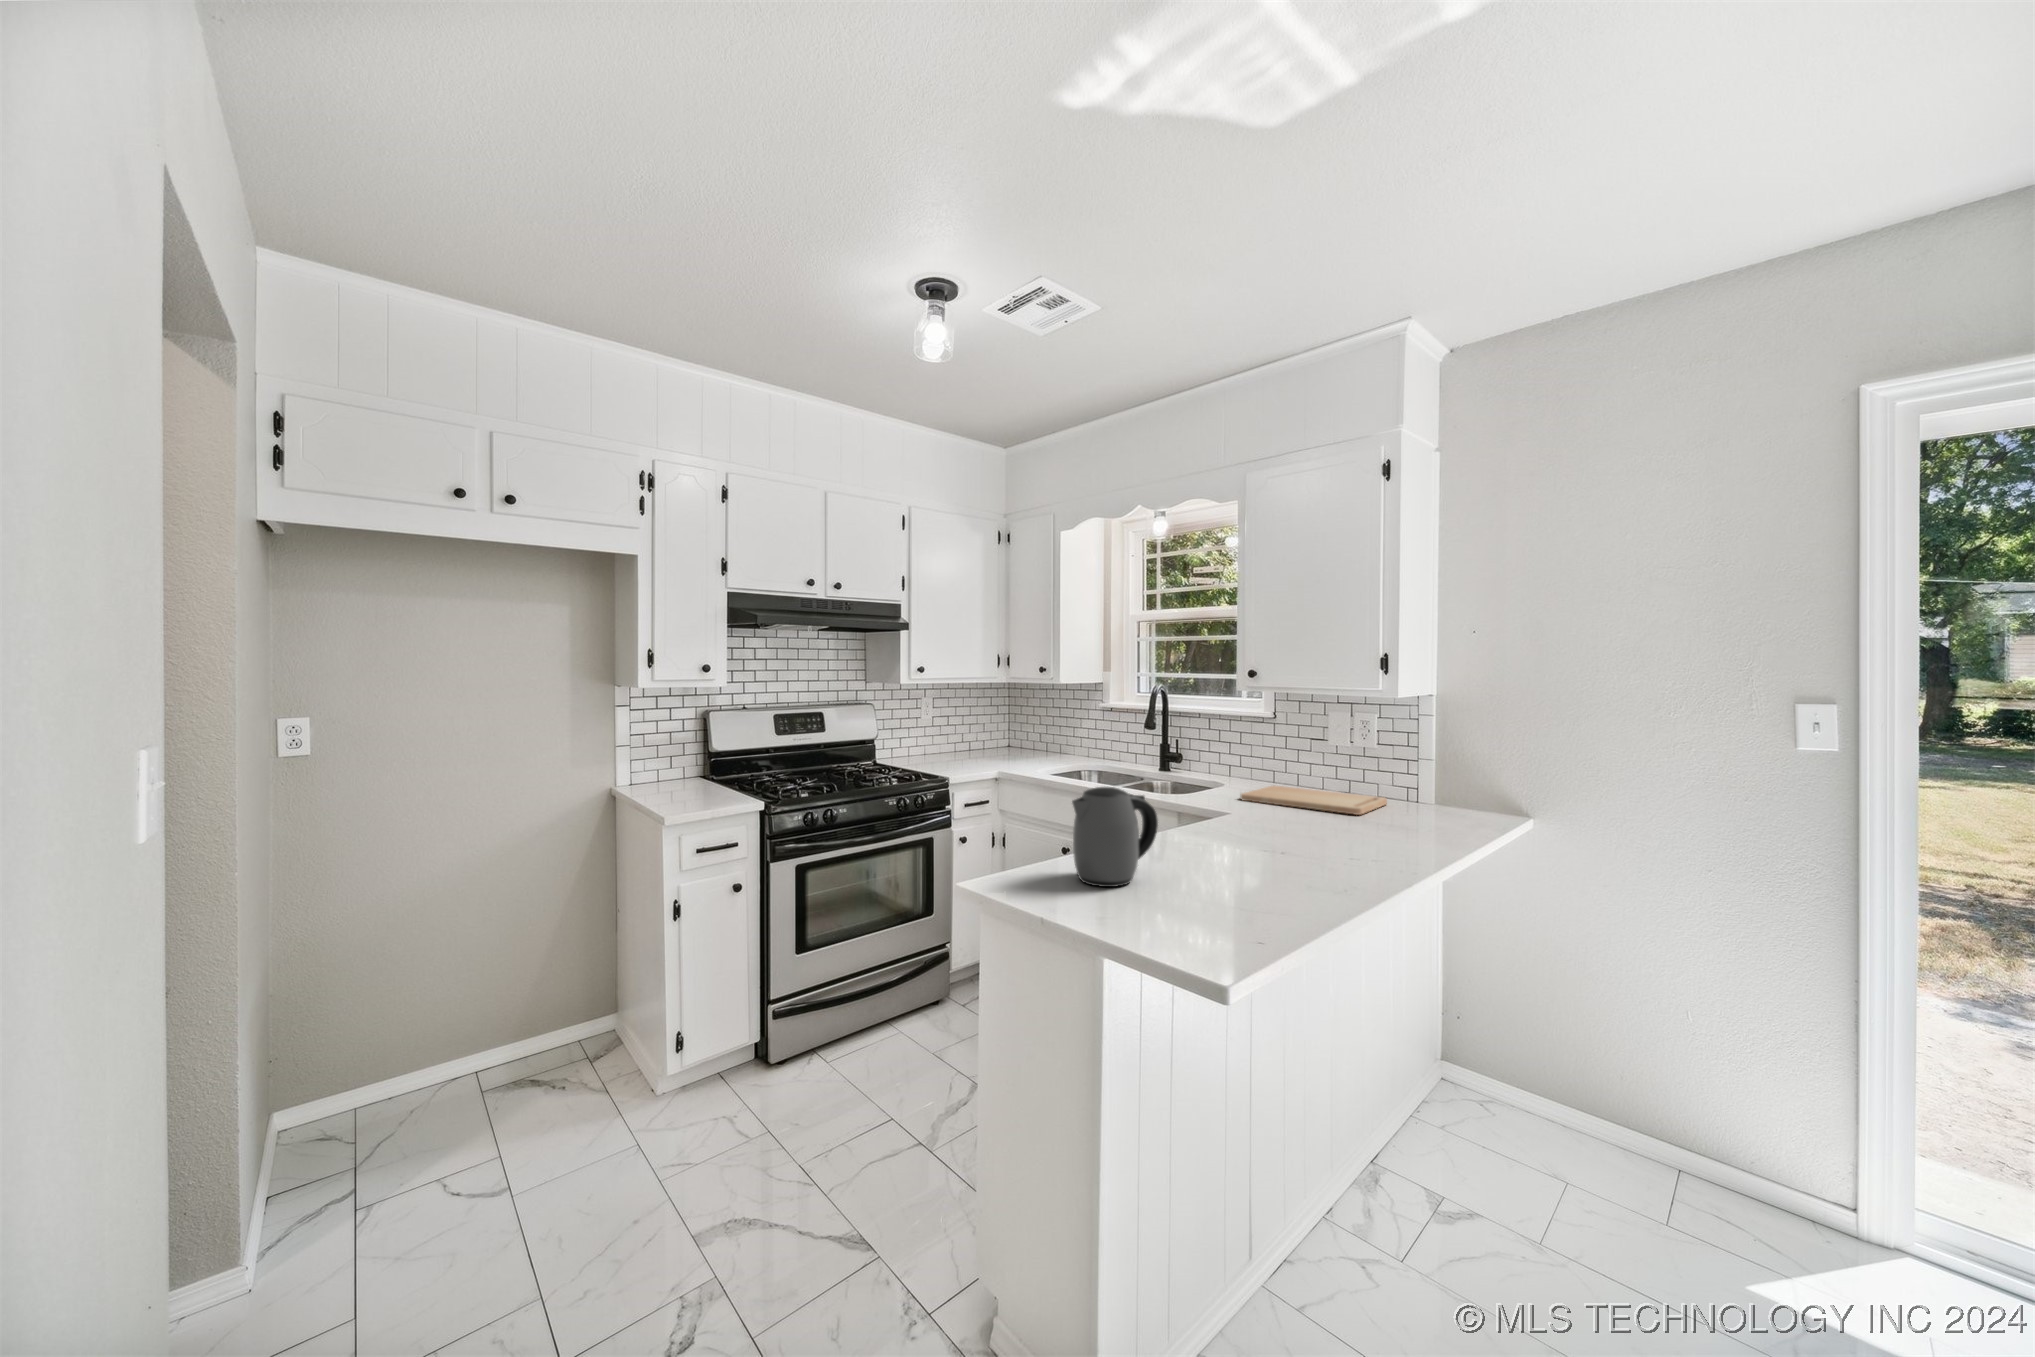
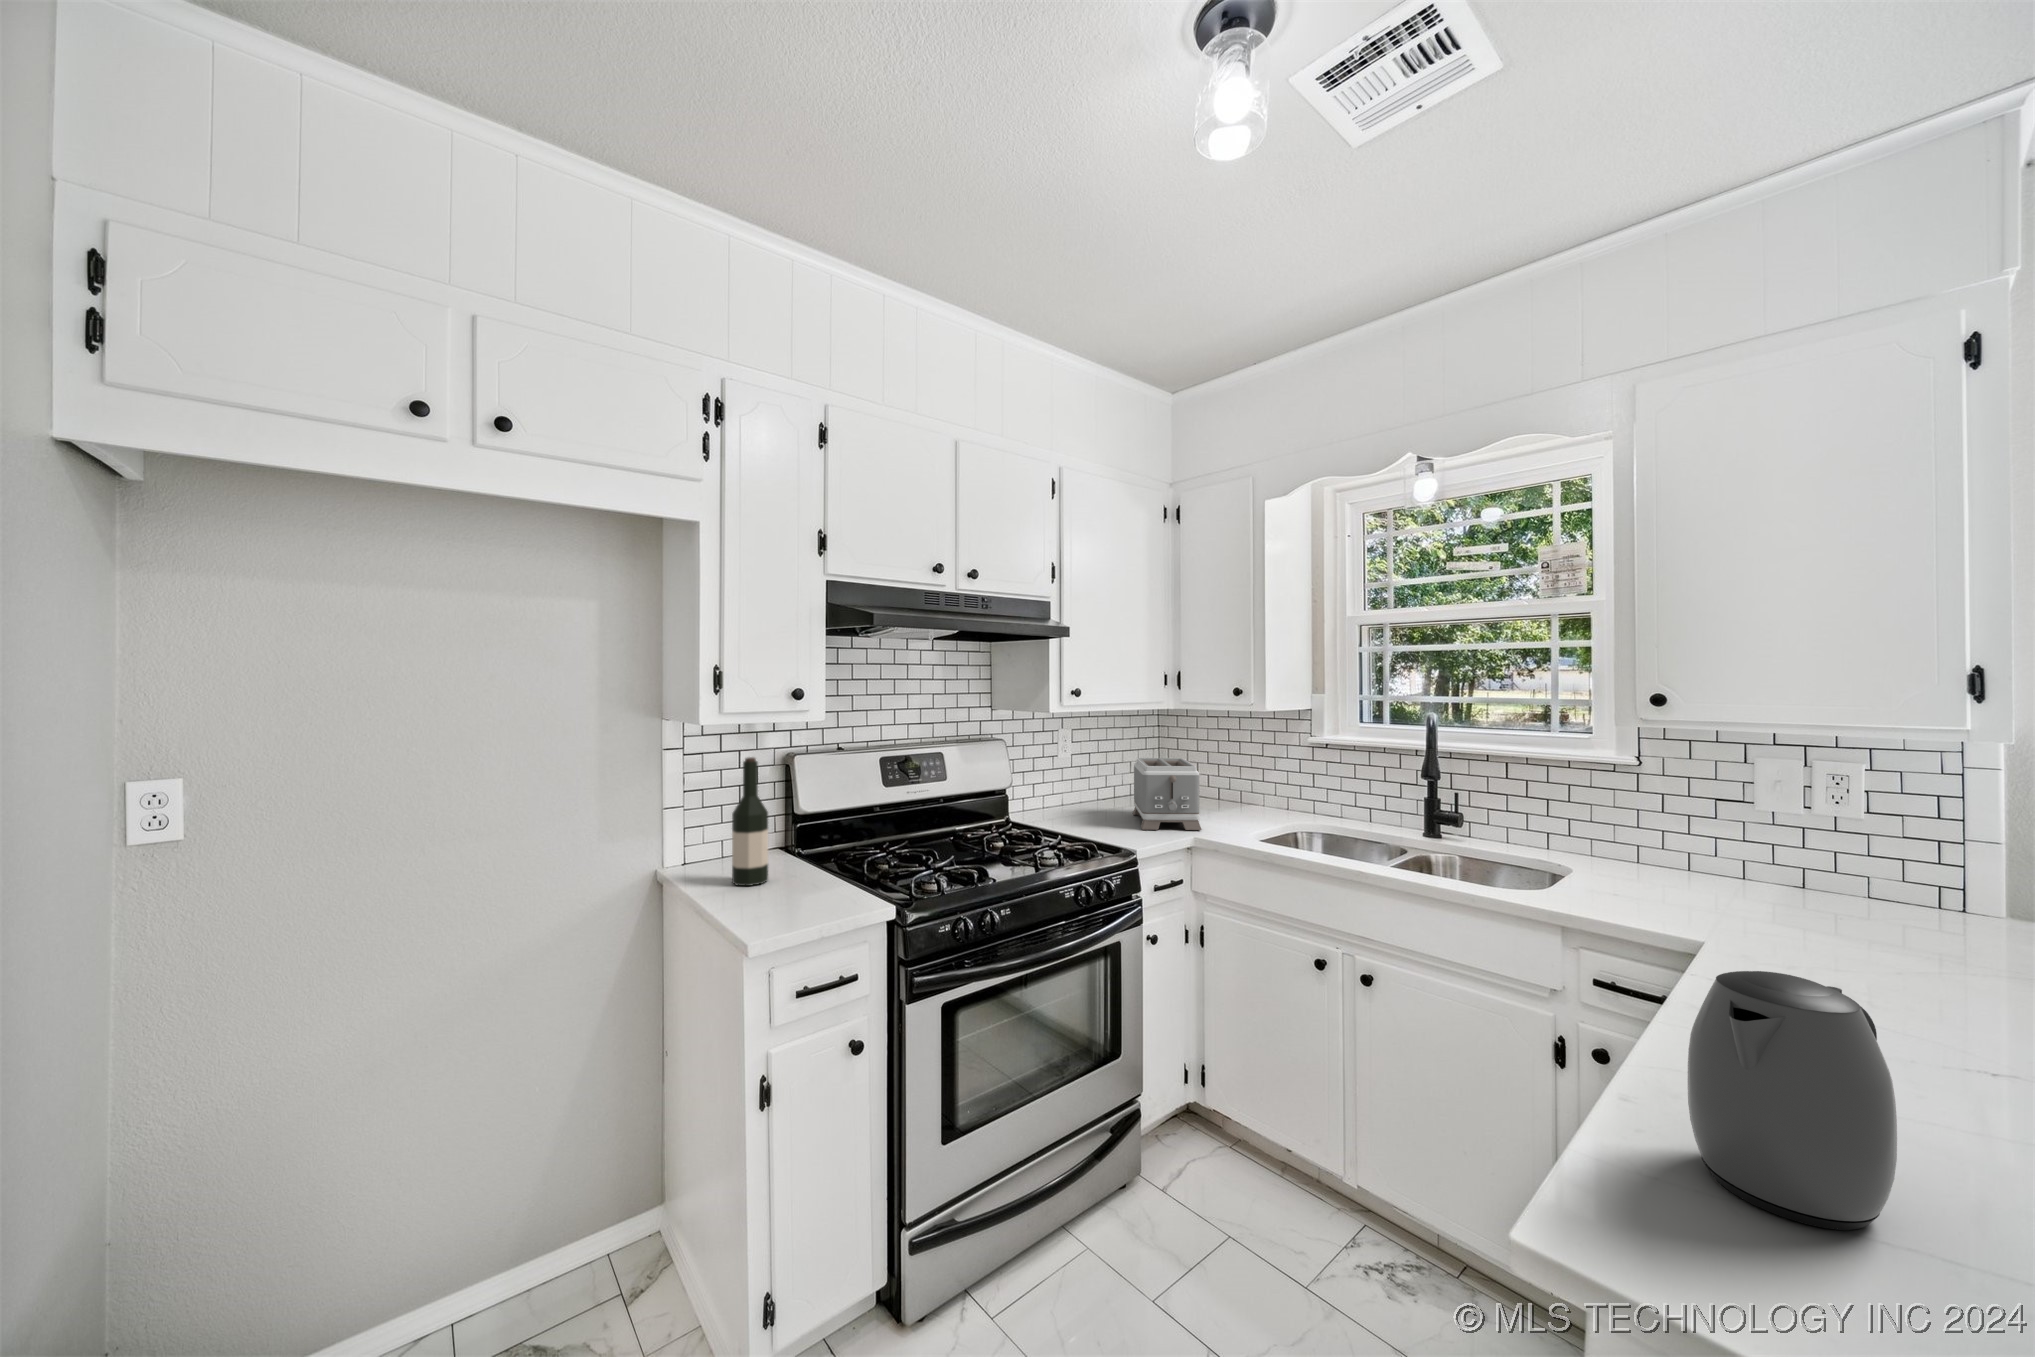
wine bottle: none [662,710,687,794] -> present [732,757,768,886]
toaster: none [968,719,1012,768] -> present [1133,758,1202,830]
cutting board: present [1240,786,1387,815] -> none [1633,870,1910,942]

